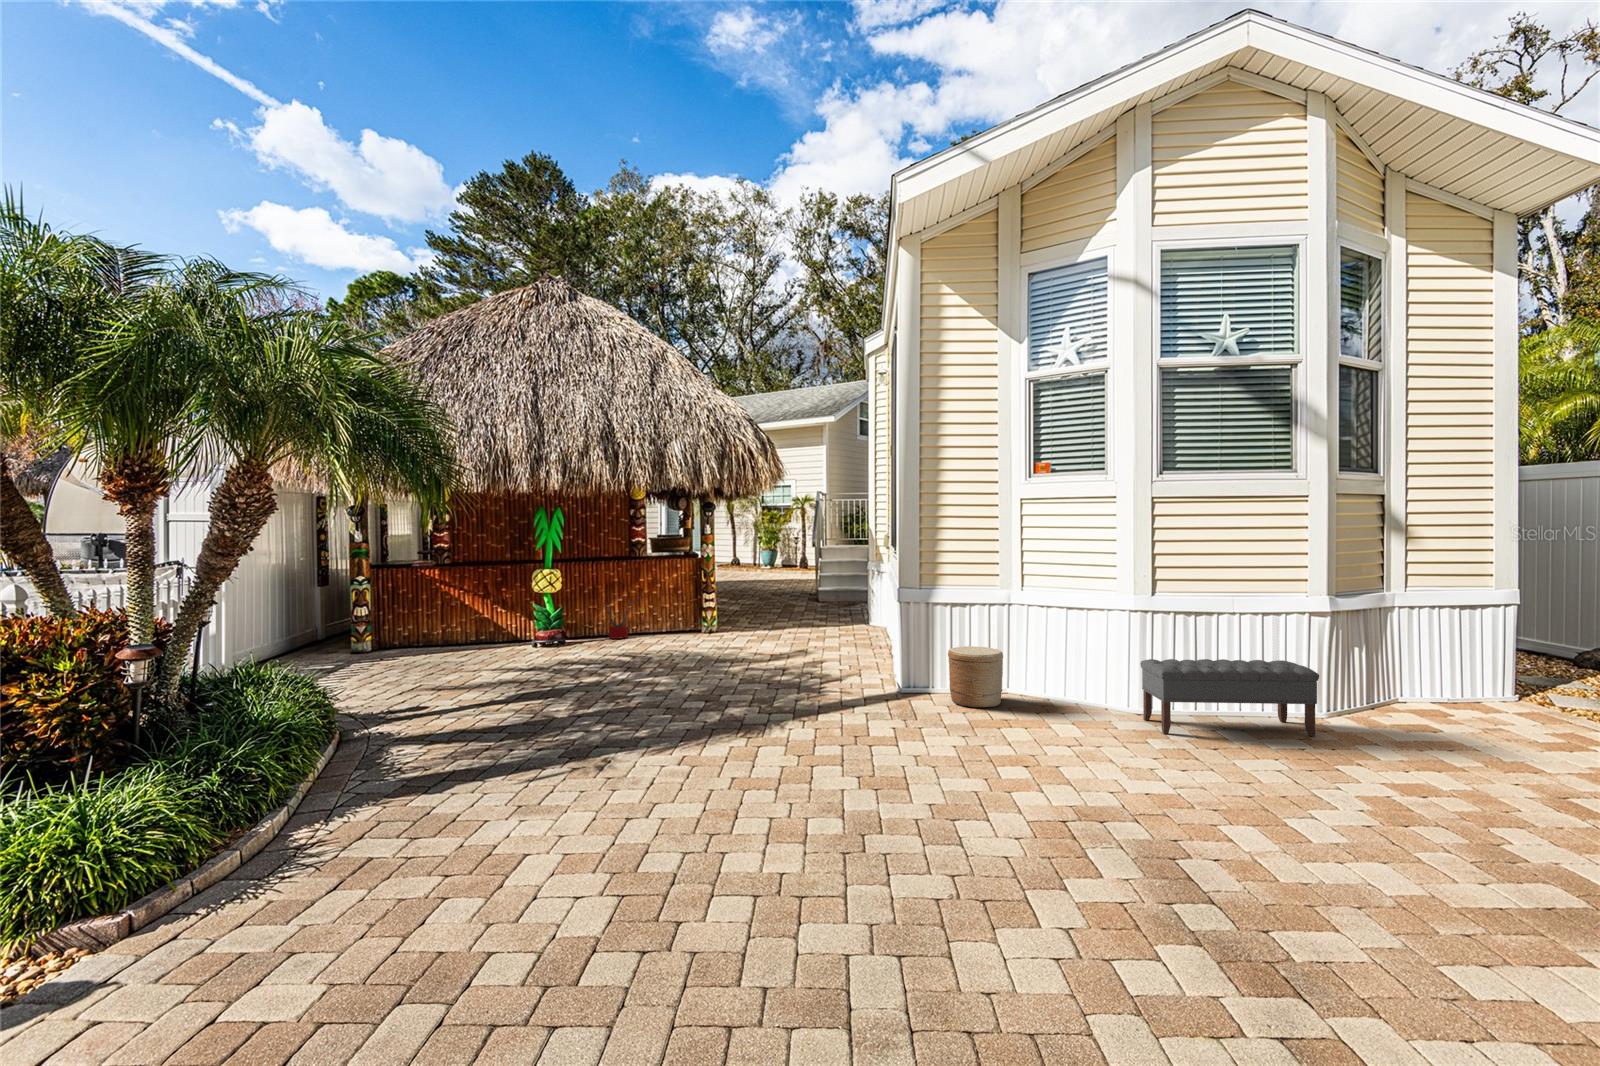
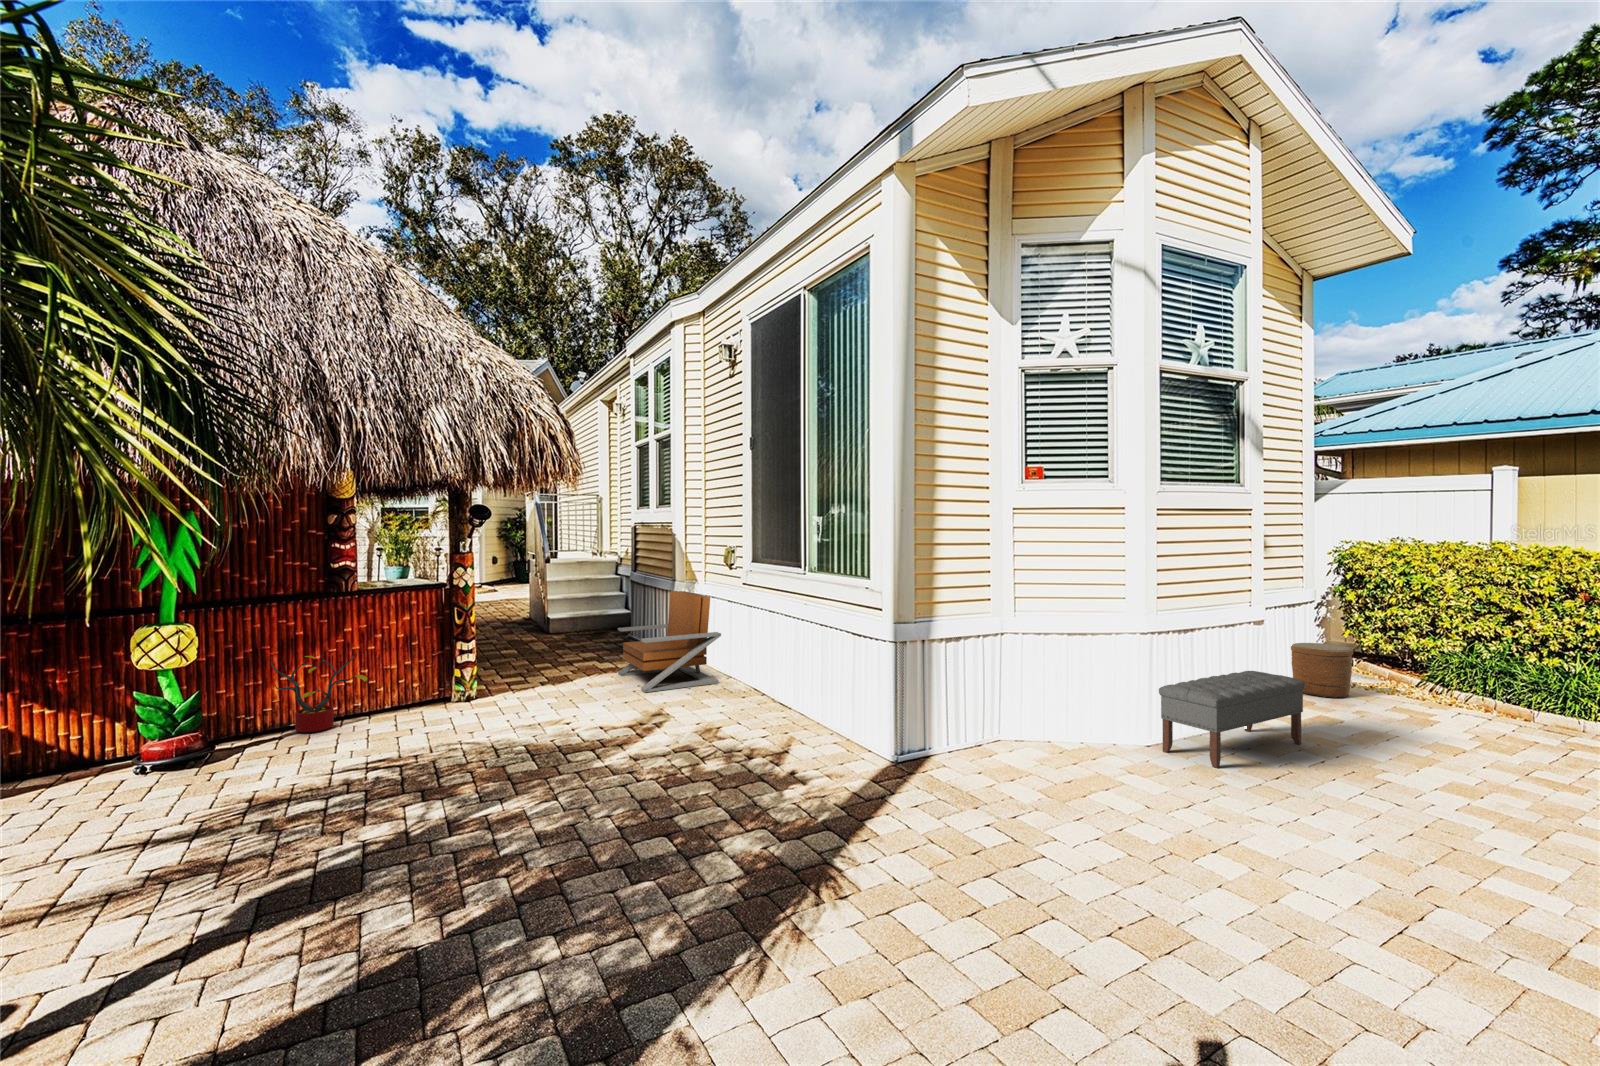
lounge chair: none [815,567,877,640] -> present [618,591,721,692]
woven basket: present [948,646,1003,708] -> present [1291,643,1353,698]

